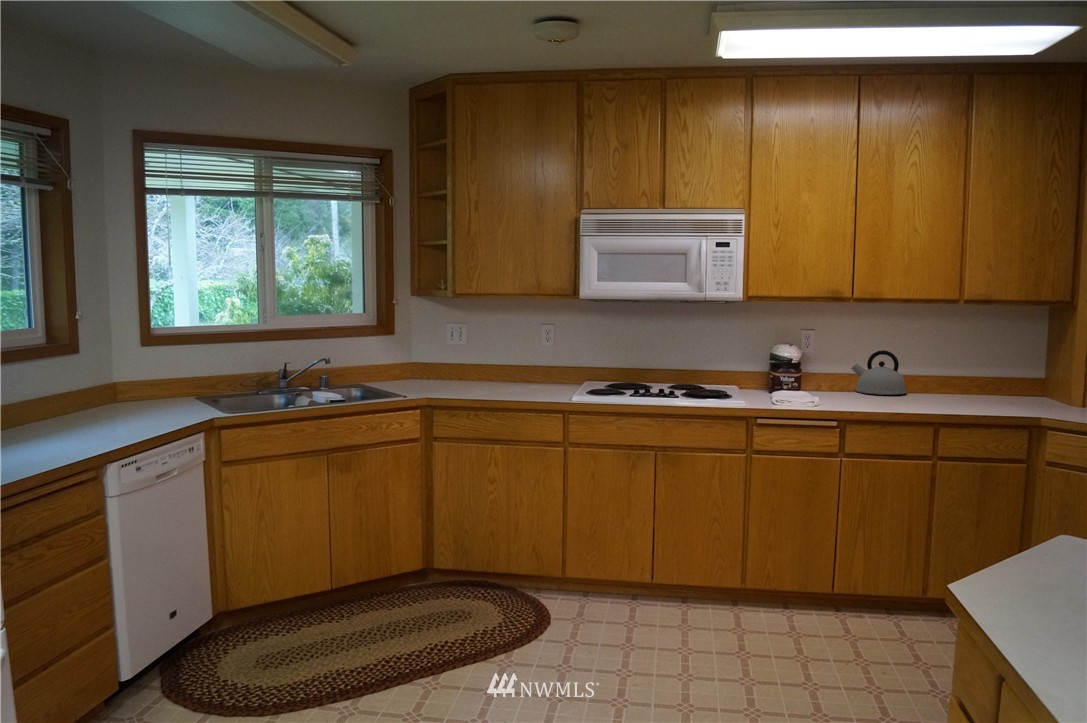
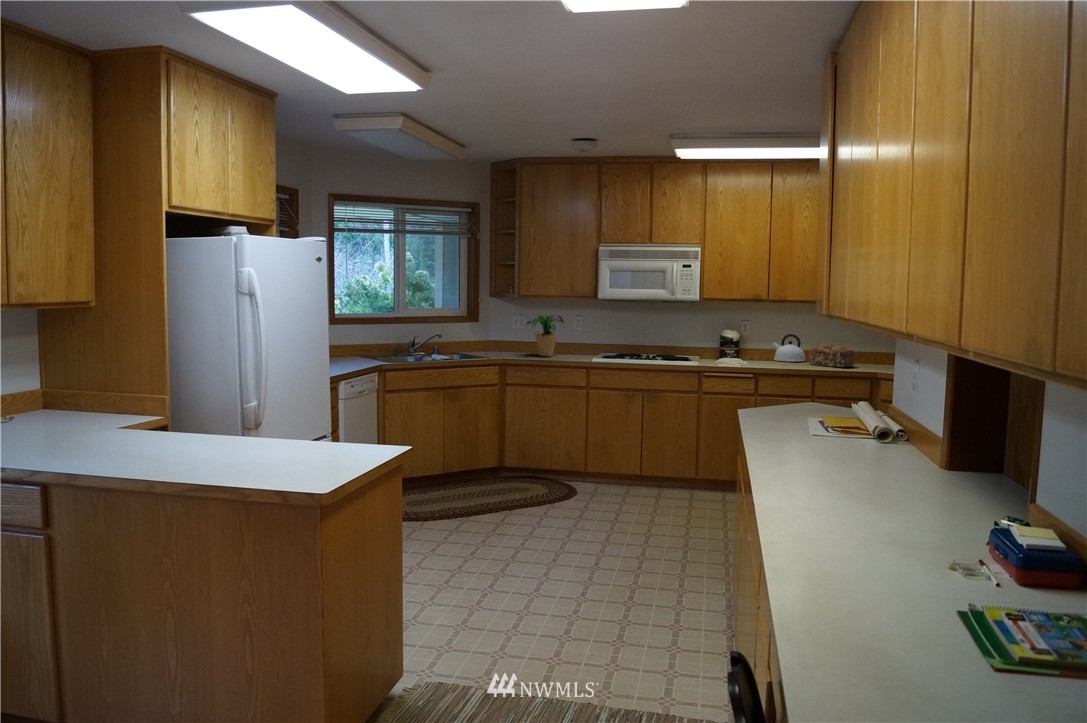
potted plant: none [461,324,527,390] -> present [526,315,564,356]
bread loaf: none [918,367,997,406] -> present [809,344,856,367]

